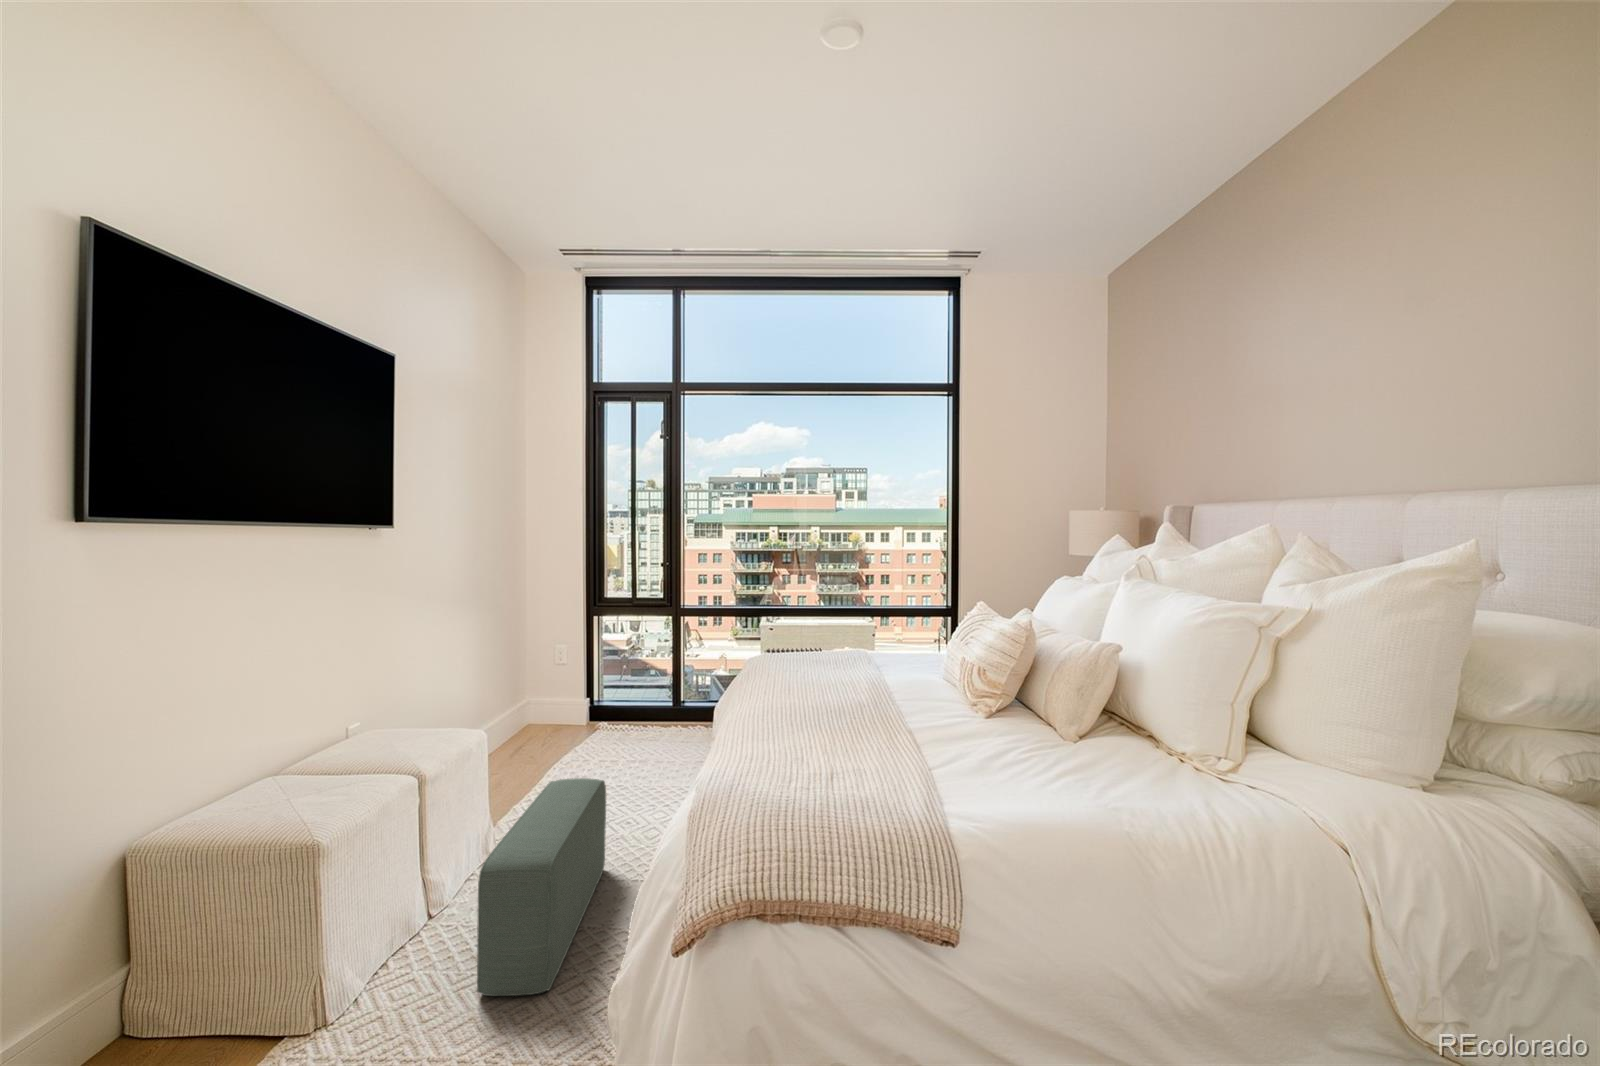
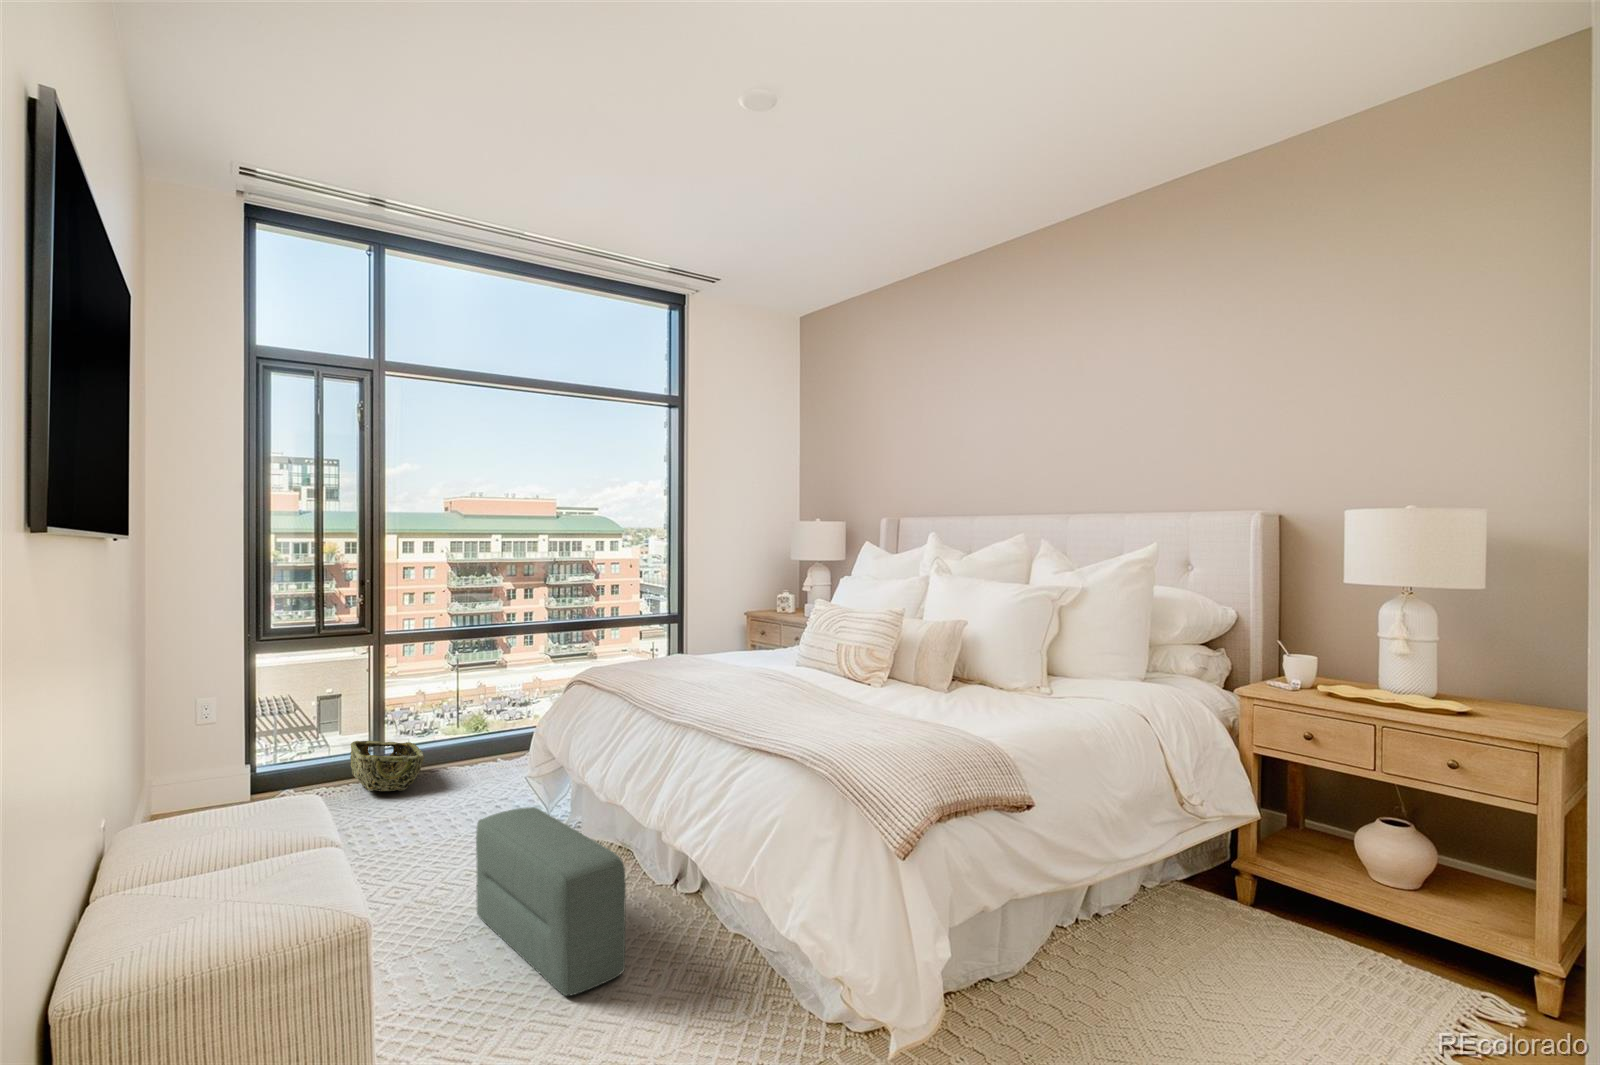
woven basket: none [631,690,694,737] -> present [350,741,425,792]

